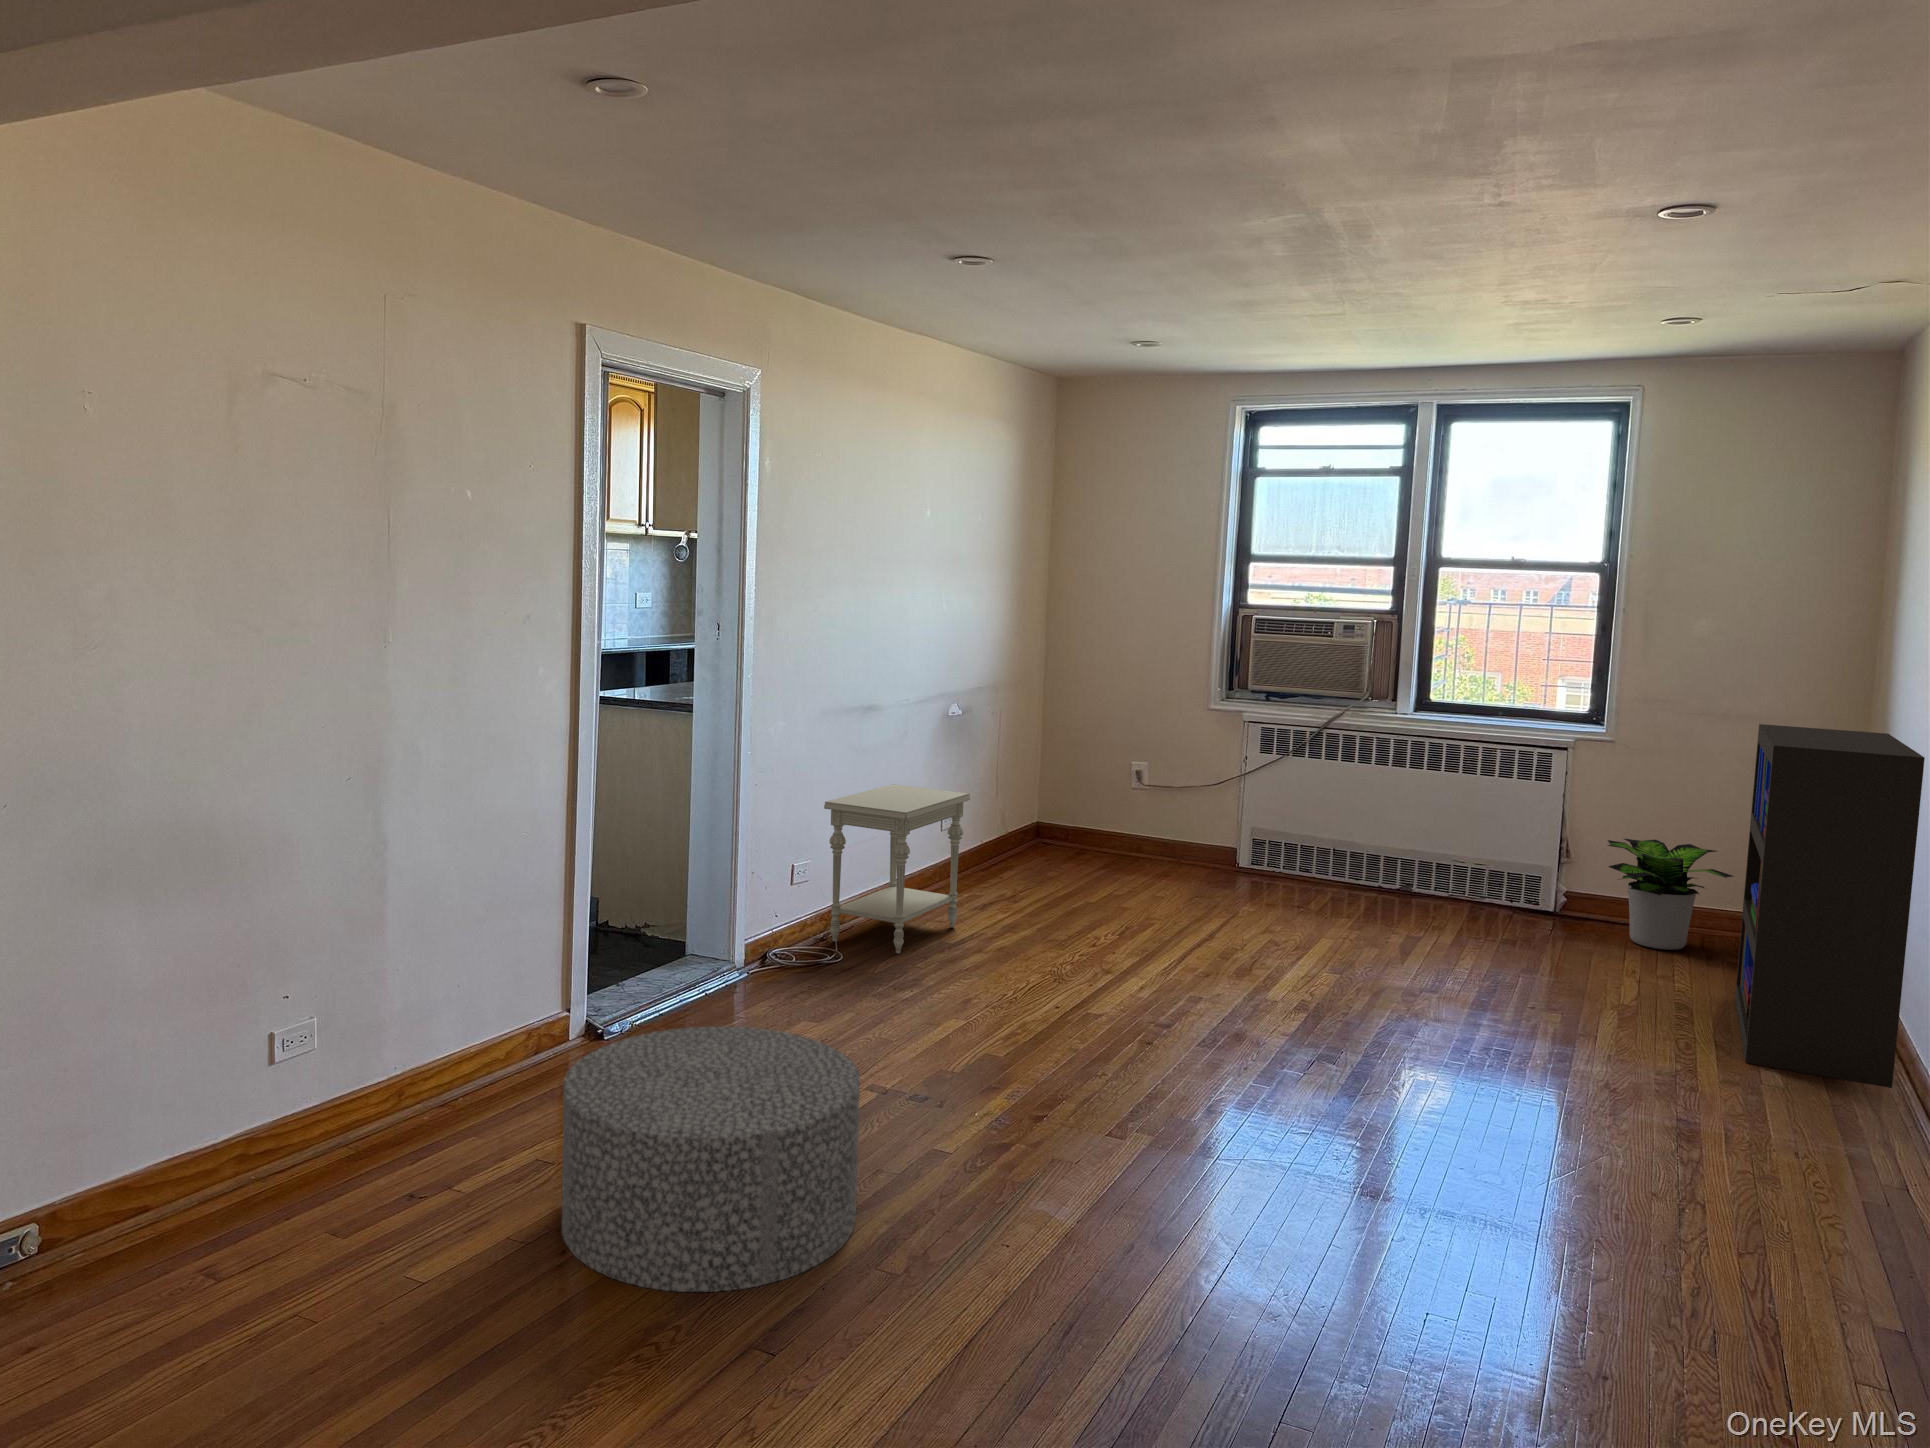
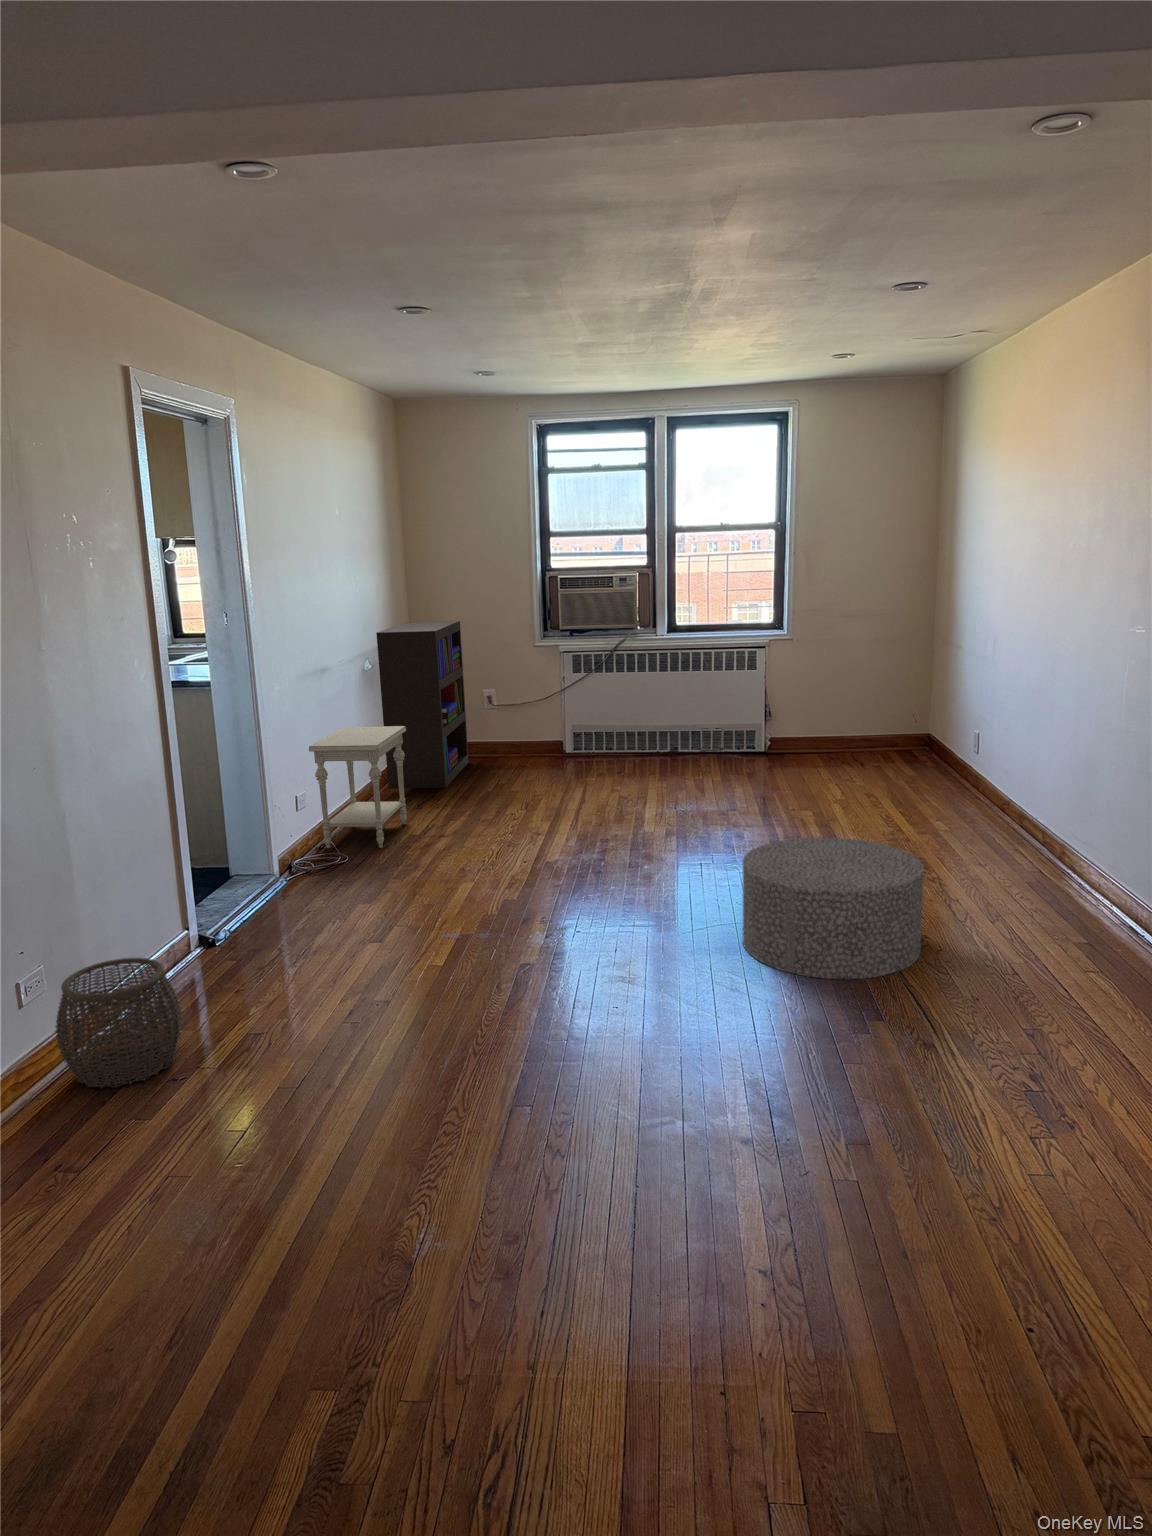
bookshelf: present [1735,724,1925,1088] -> present [376,621,468,789]
potted plant: present [1608,839,1734,950] -> none [796,697,868,764]
ottoman: present [562,1026,860,1292] -> present [743,837,924,979]
woven basket: none [296,1028,458,1196] -> present [56,958,182,1088]

